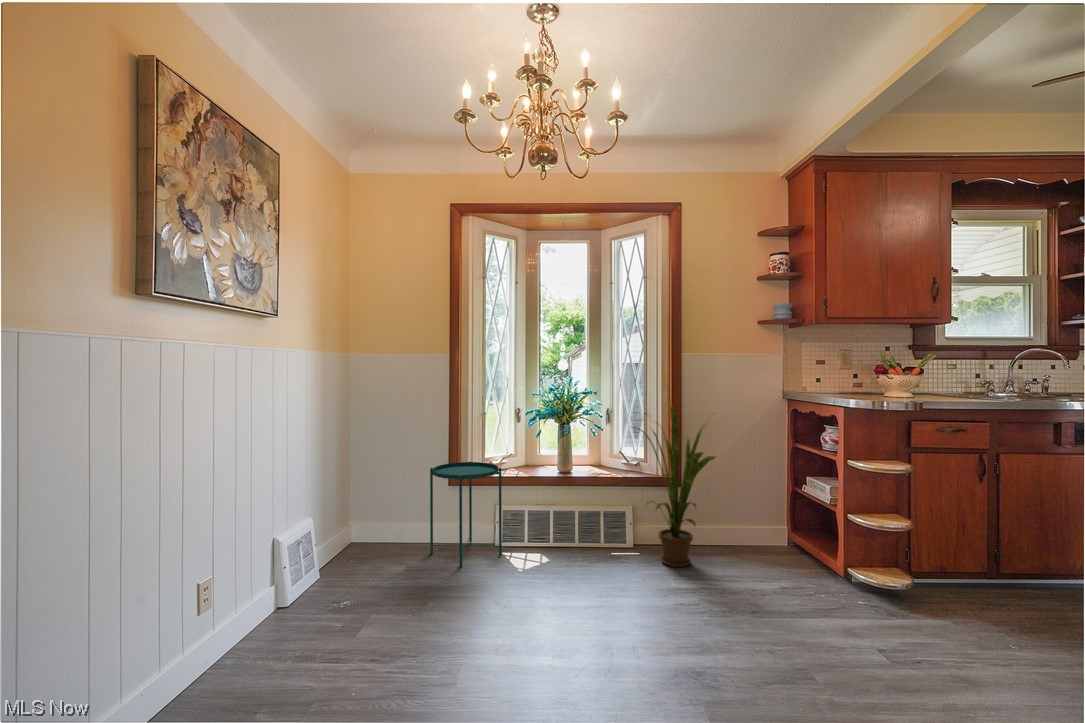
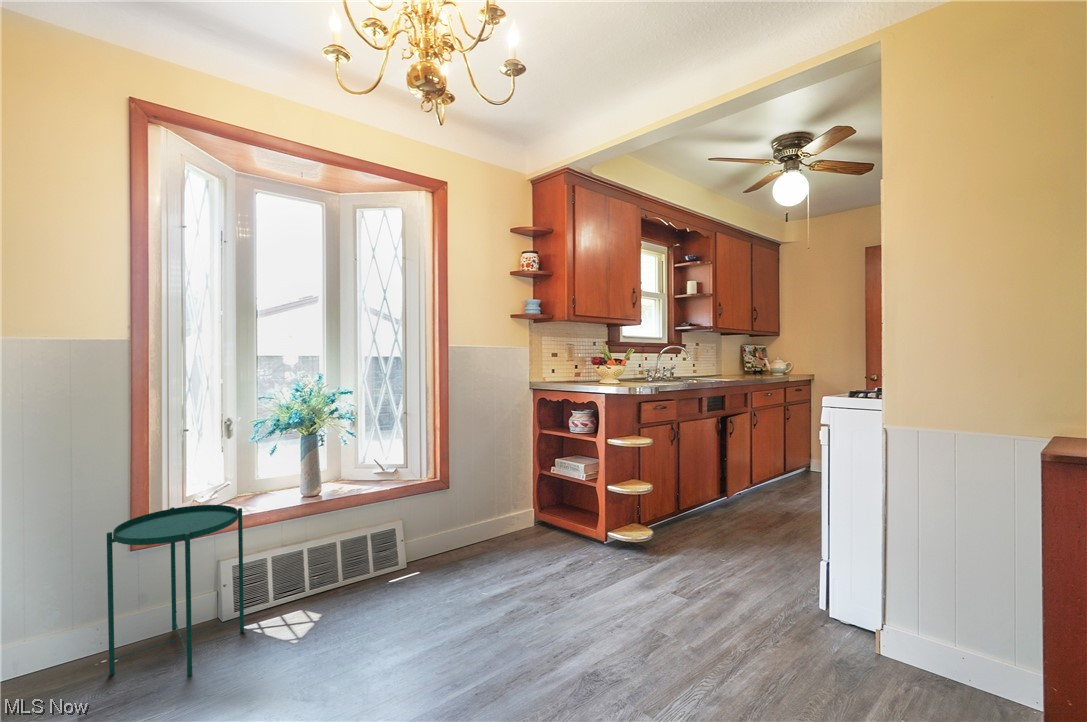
house plant: present [633,404,716,567] -> none [414,399,514,576]

